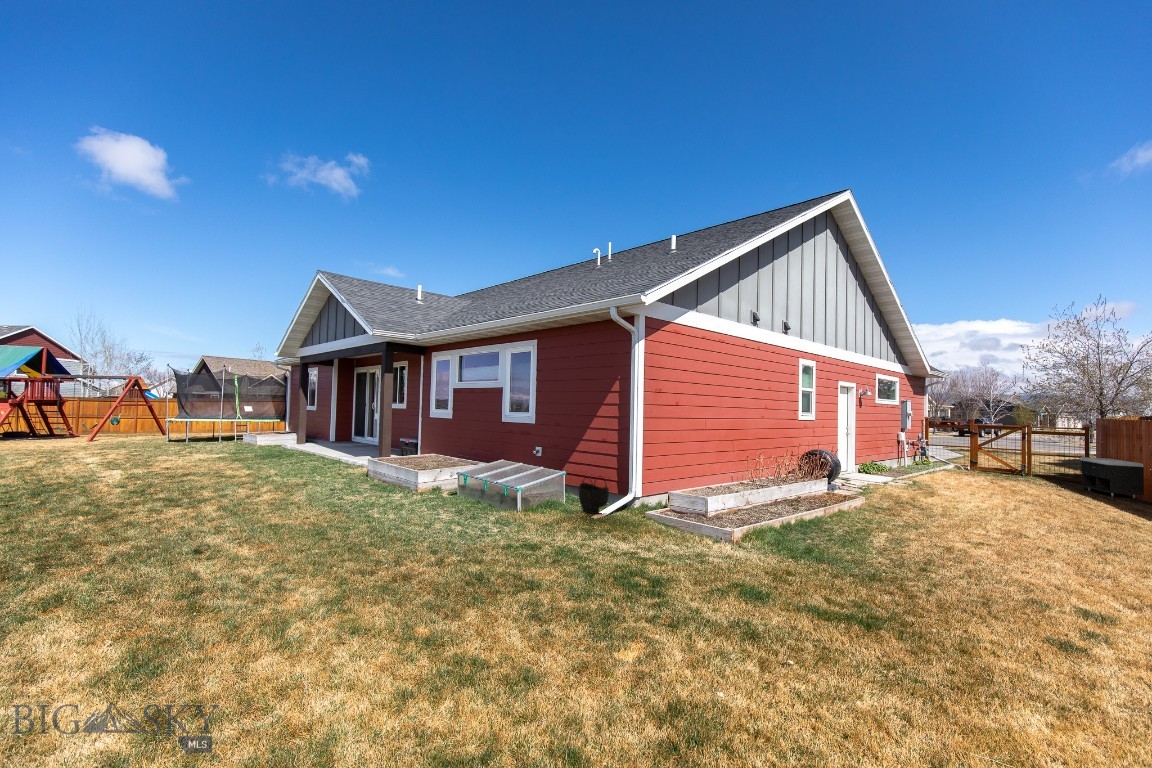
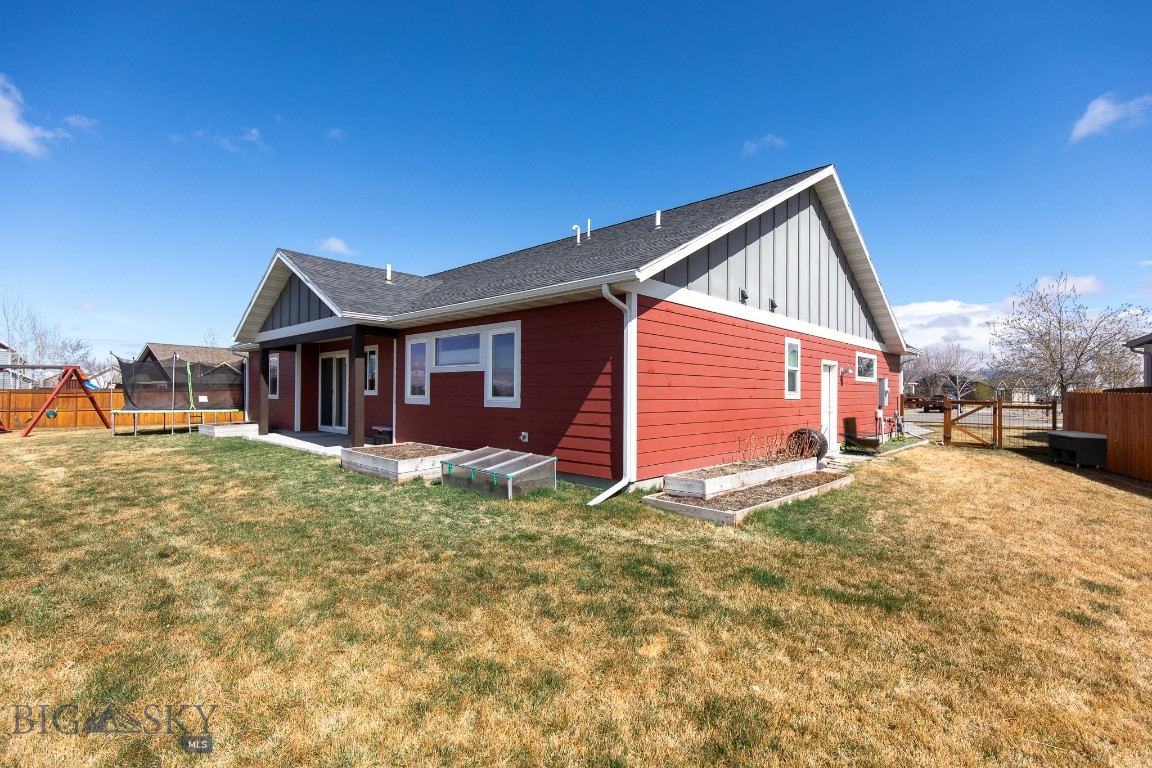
lounge chair: none [858,439,904,480] -> present [839,417,881,457]
woven basket: present [579,476,609,514] -> none [571,461,602,500]

